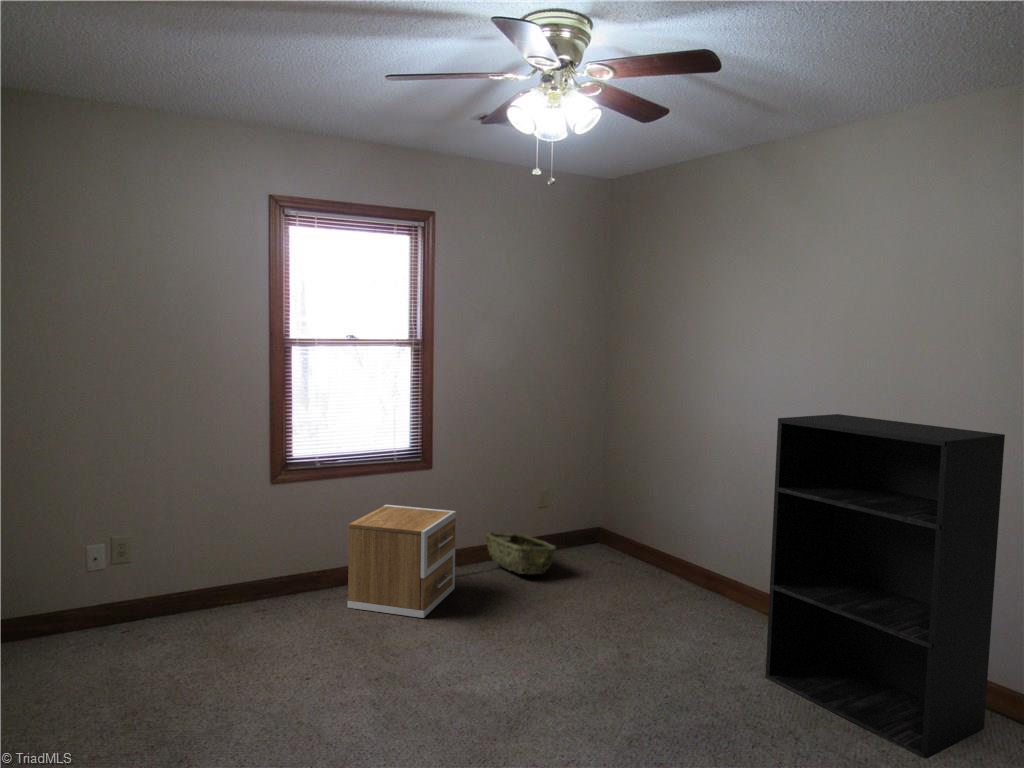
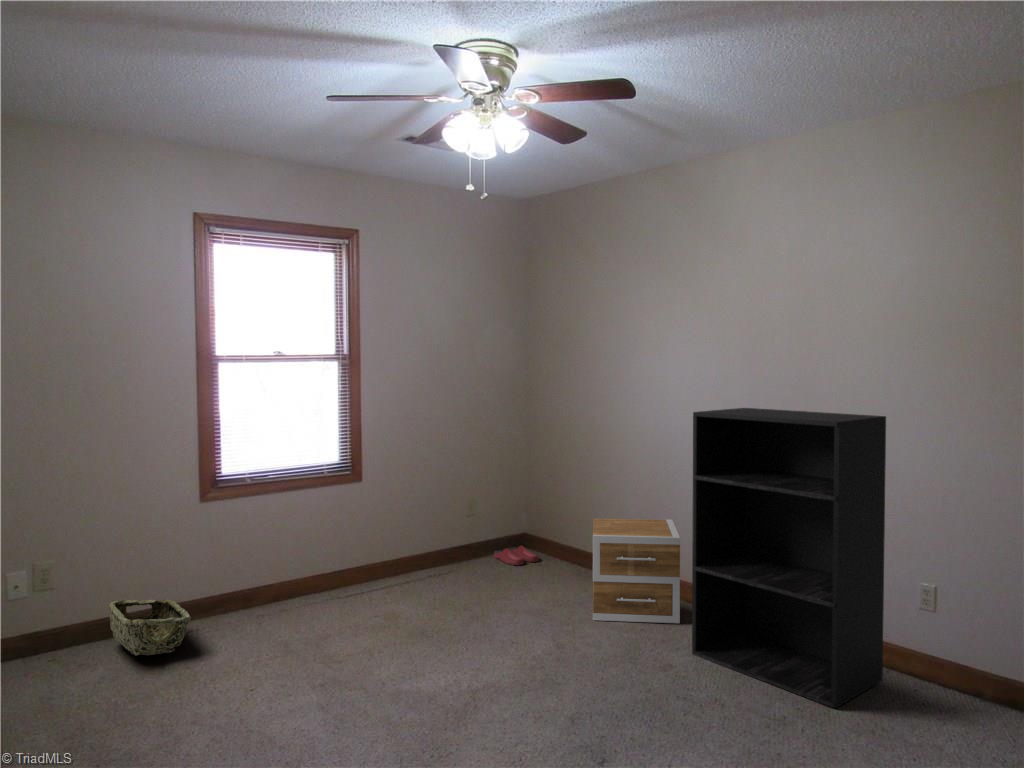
nightstand: present [347,505,456,618] -> present [593,518,680,623]
woven basket: present [486,532,556,574] -> present [109,599,191,656]
slippers: none [564,540,610,561] -> present [494,546,539,565]

